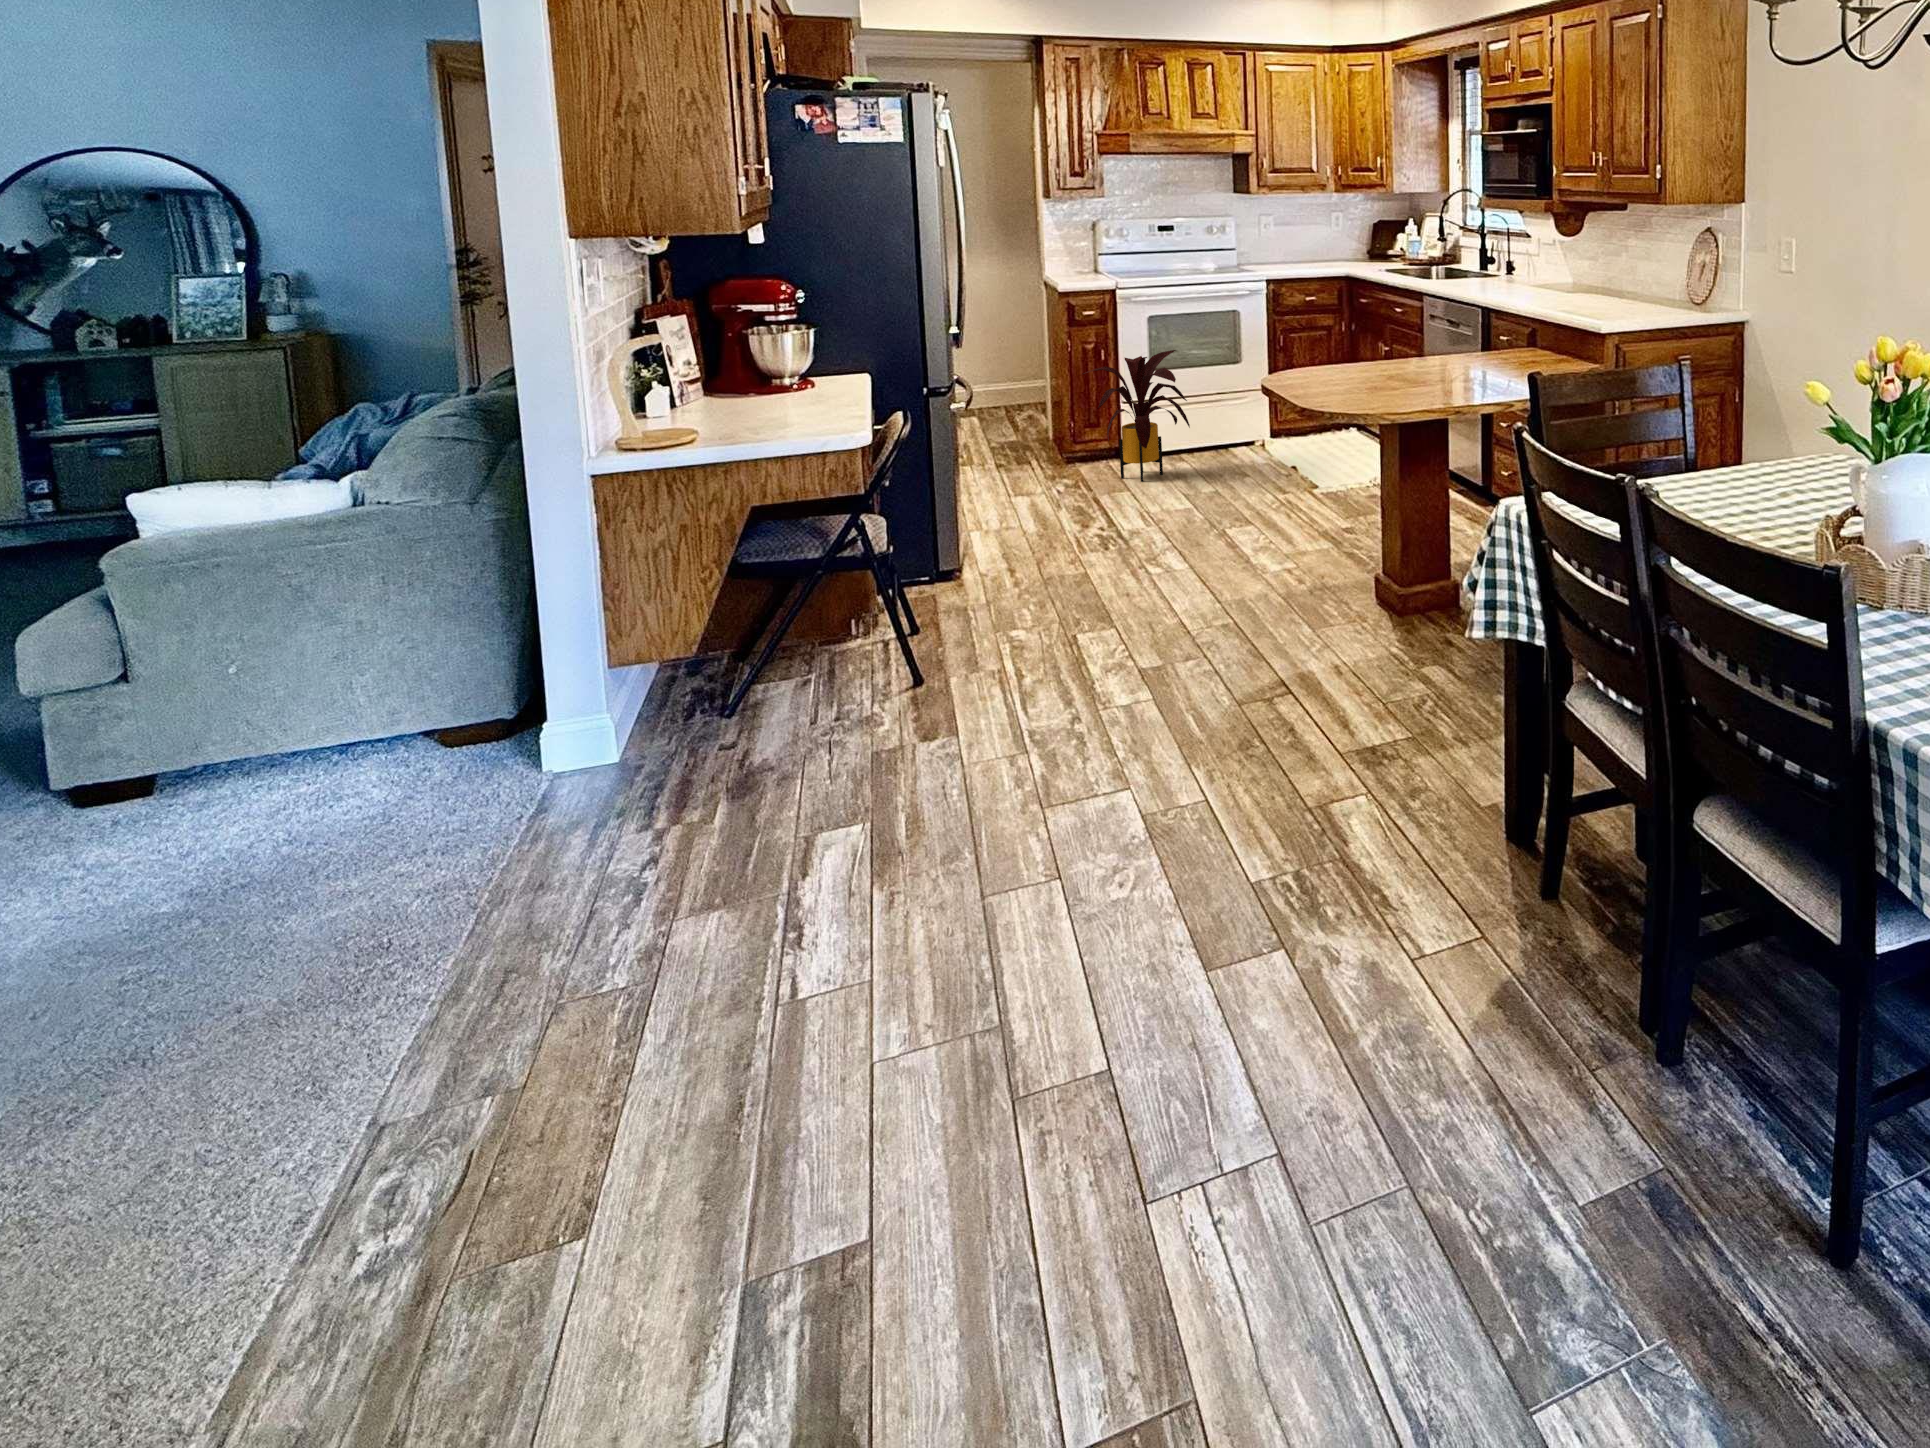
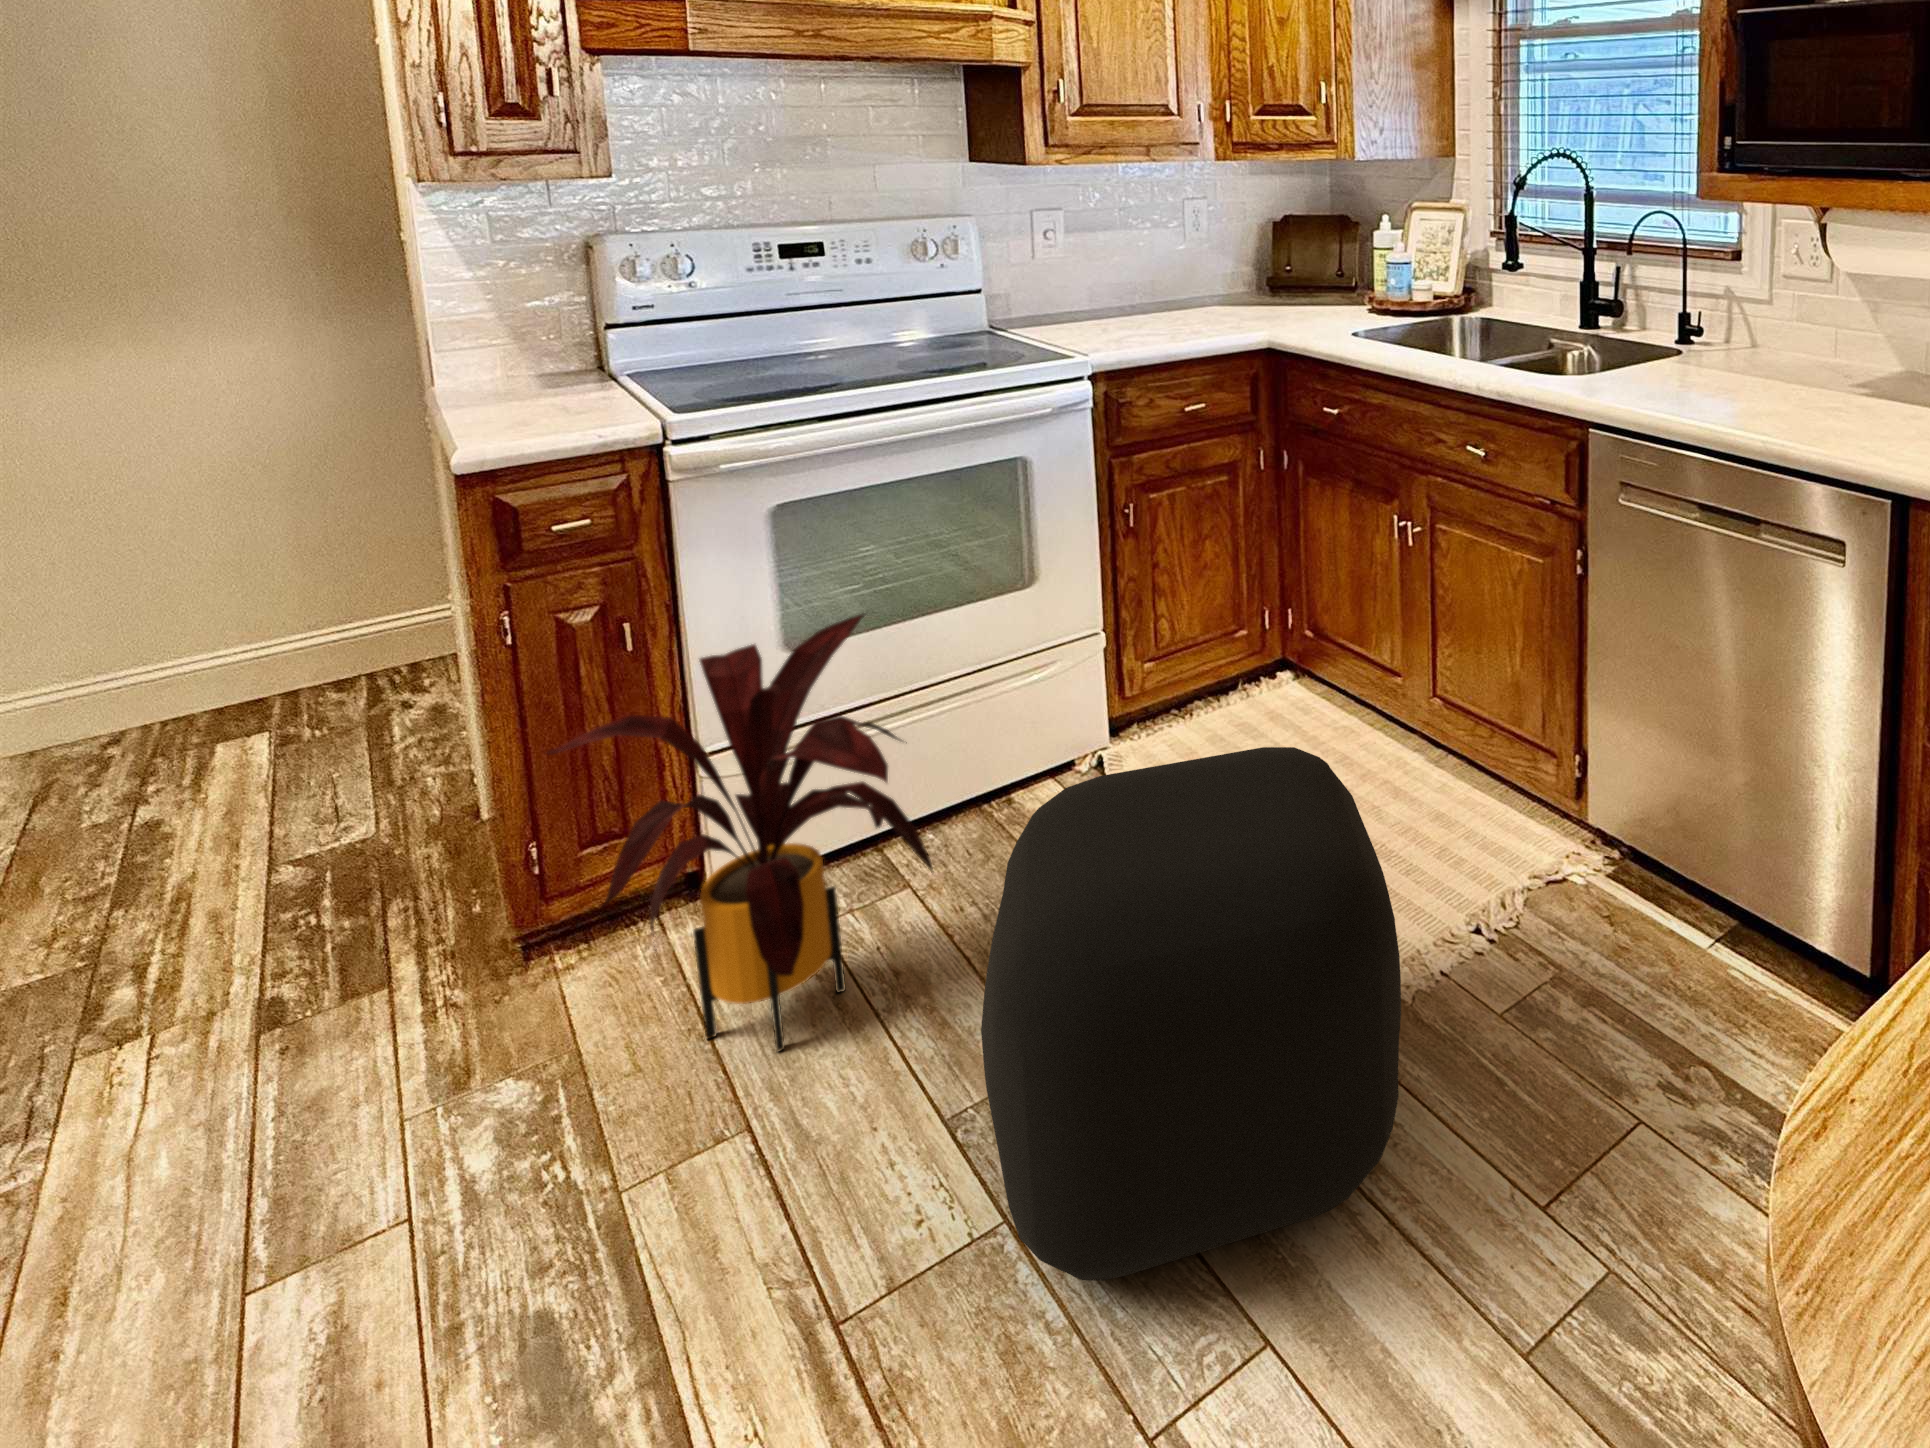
ottoman: none [1194,384,1322,512] -> present [981,747,1401,1281]

